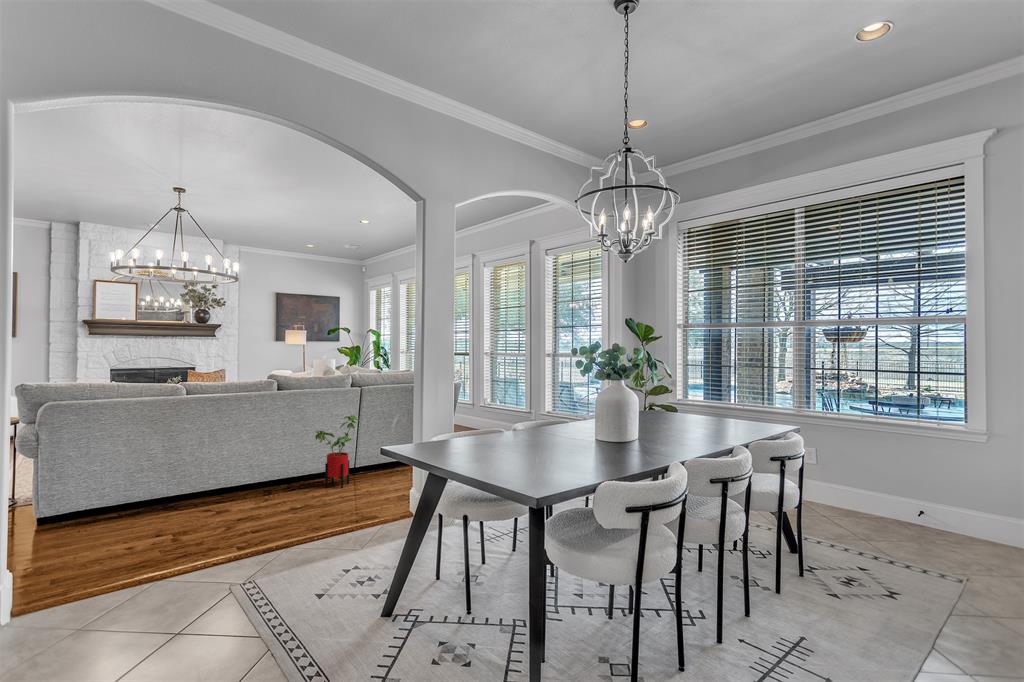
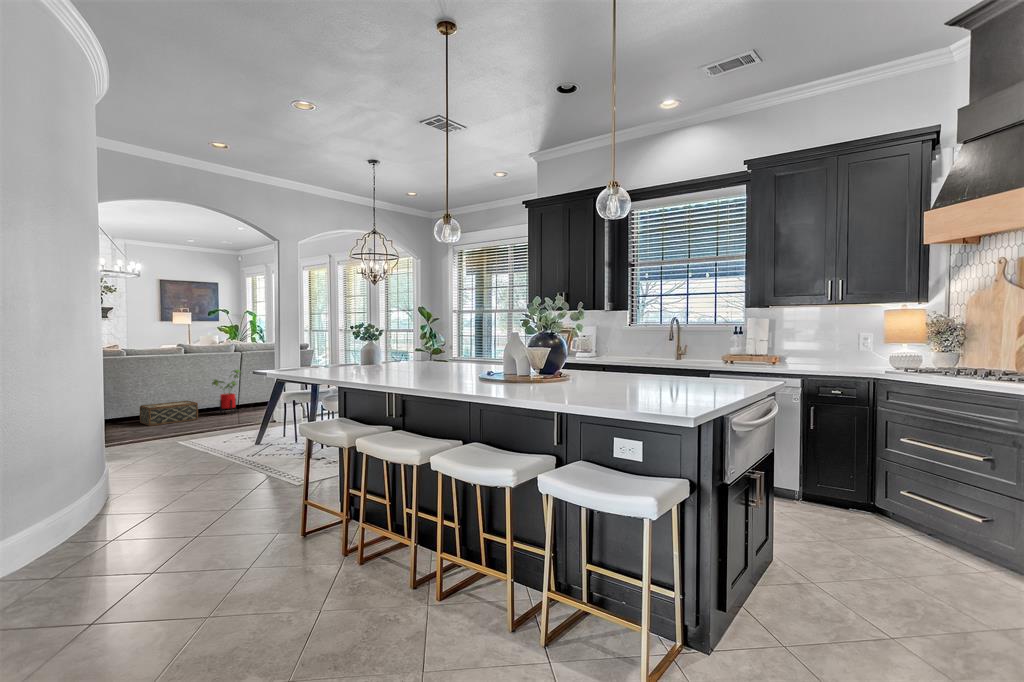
woven basket: none [206,464,292,511] -> present [140,401,198,426]

